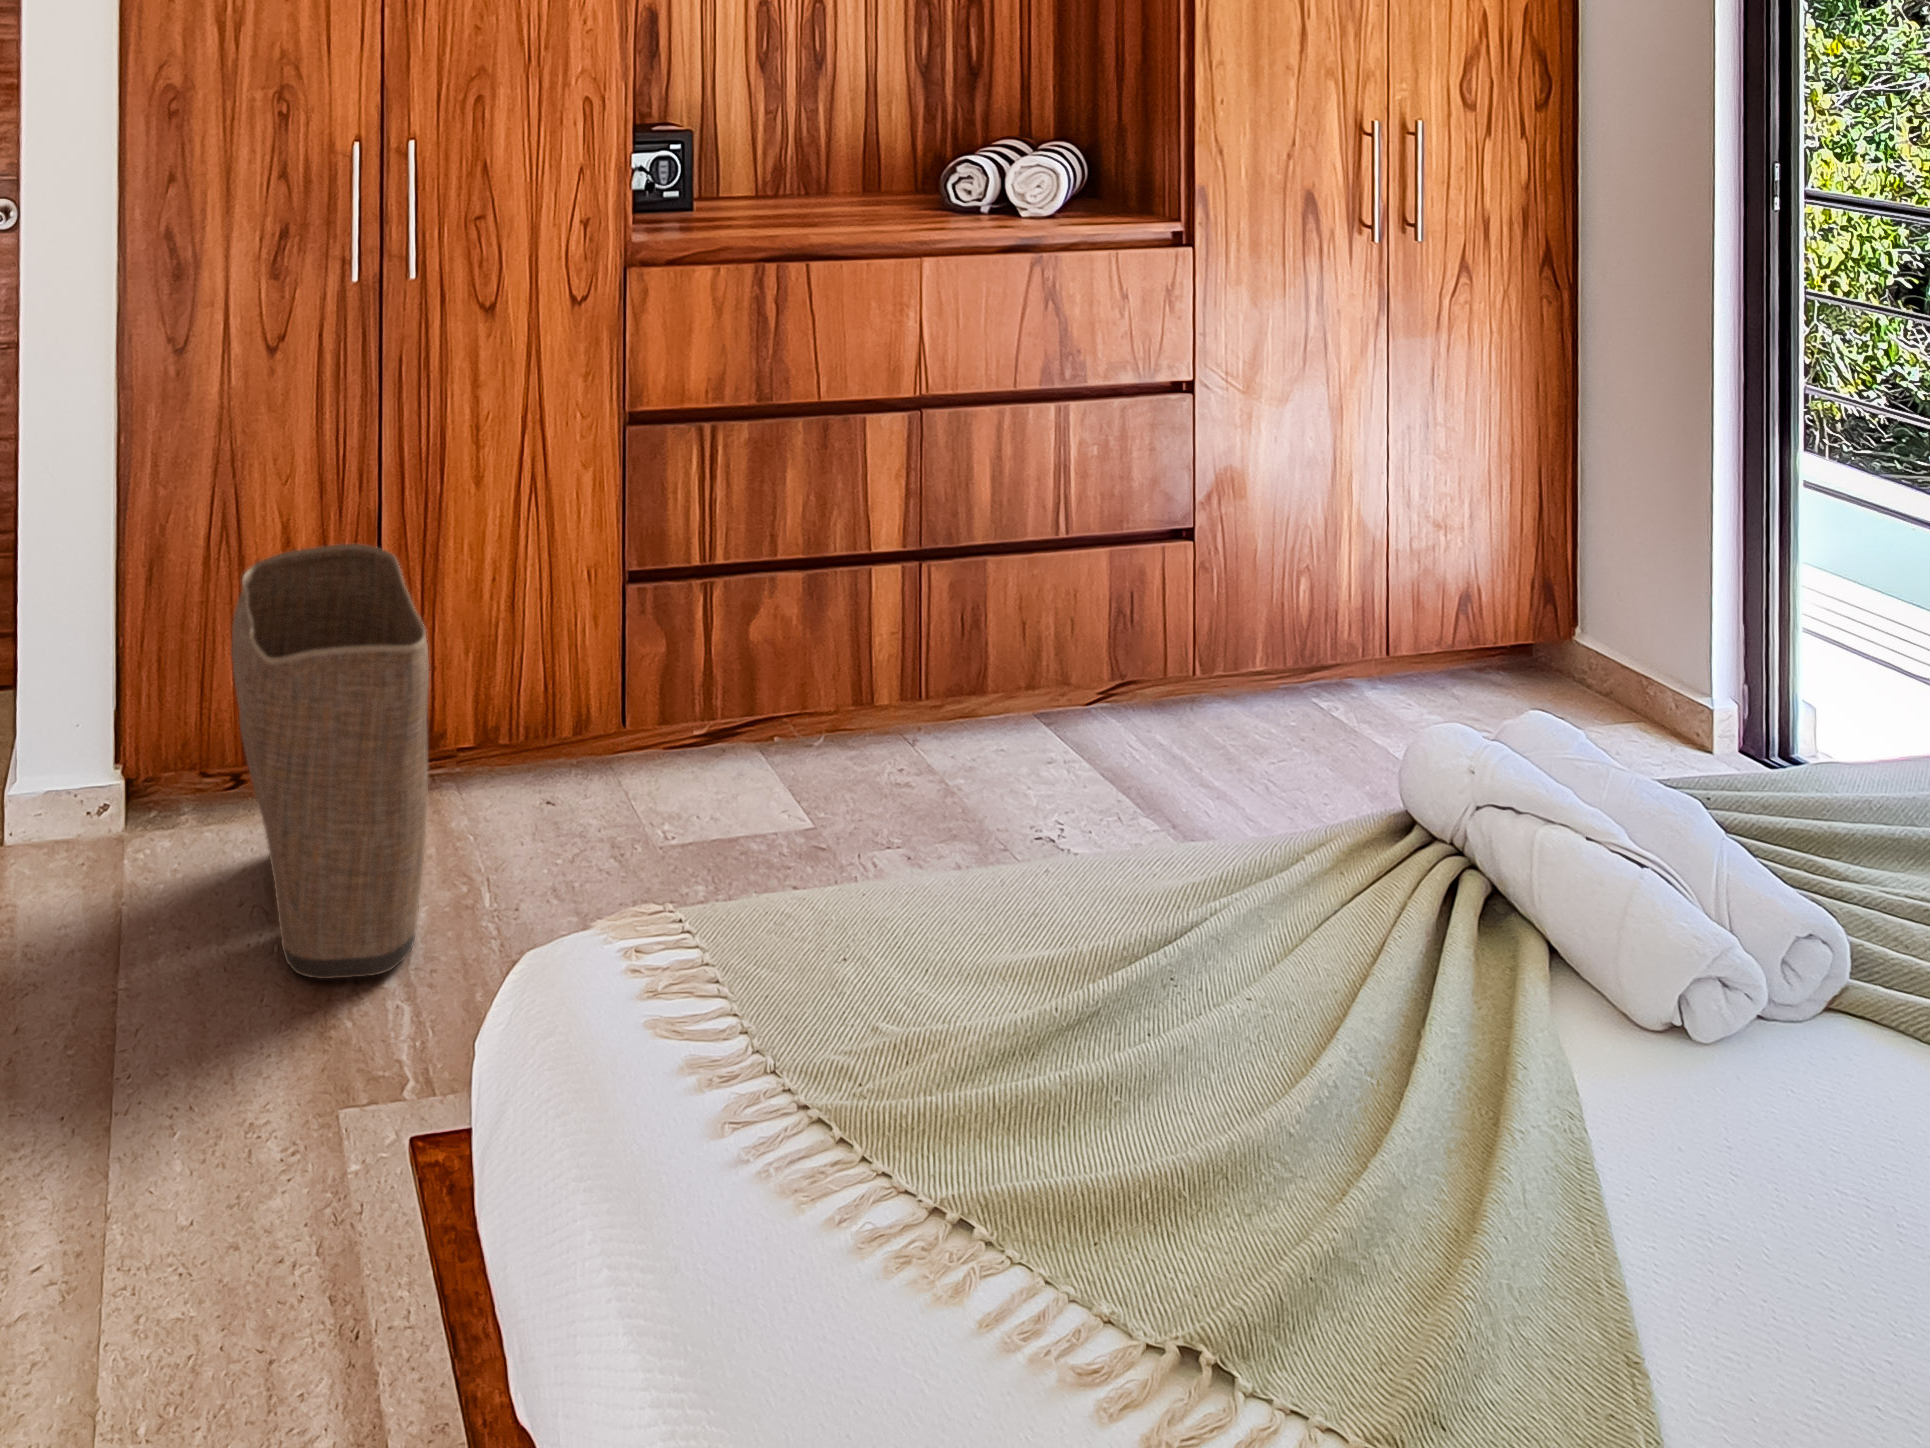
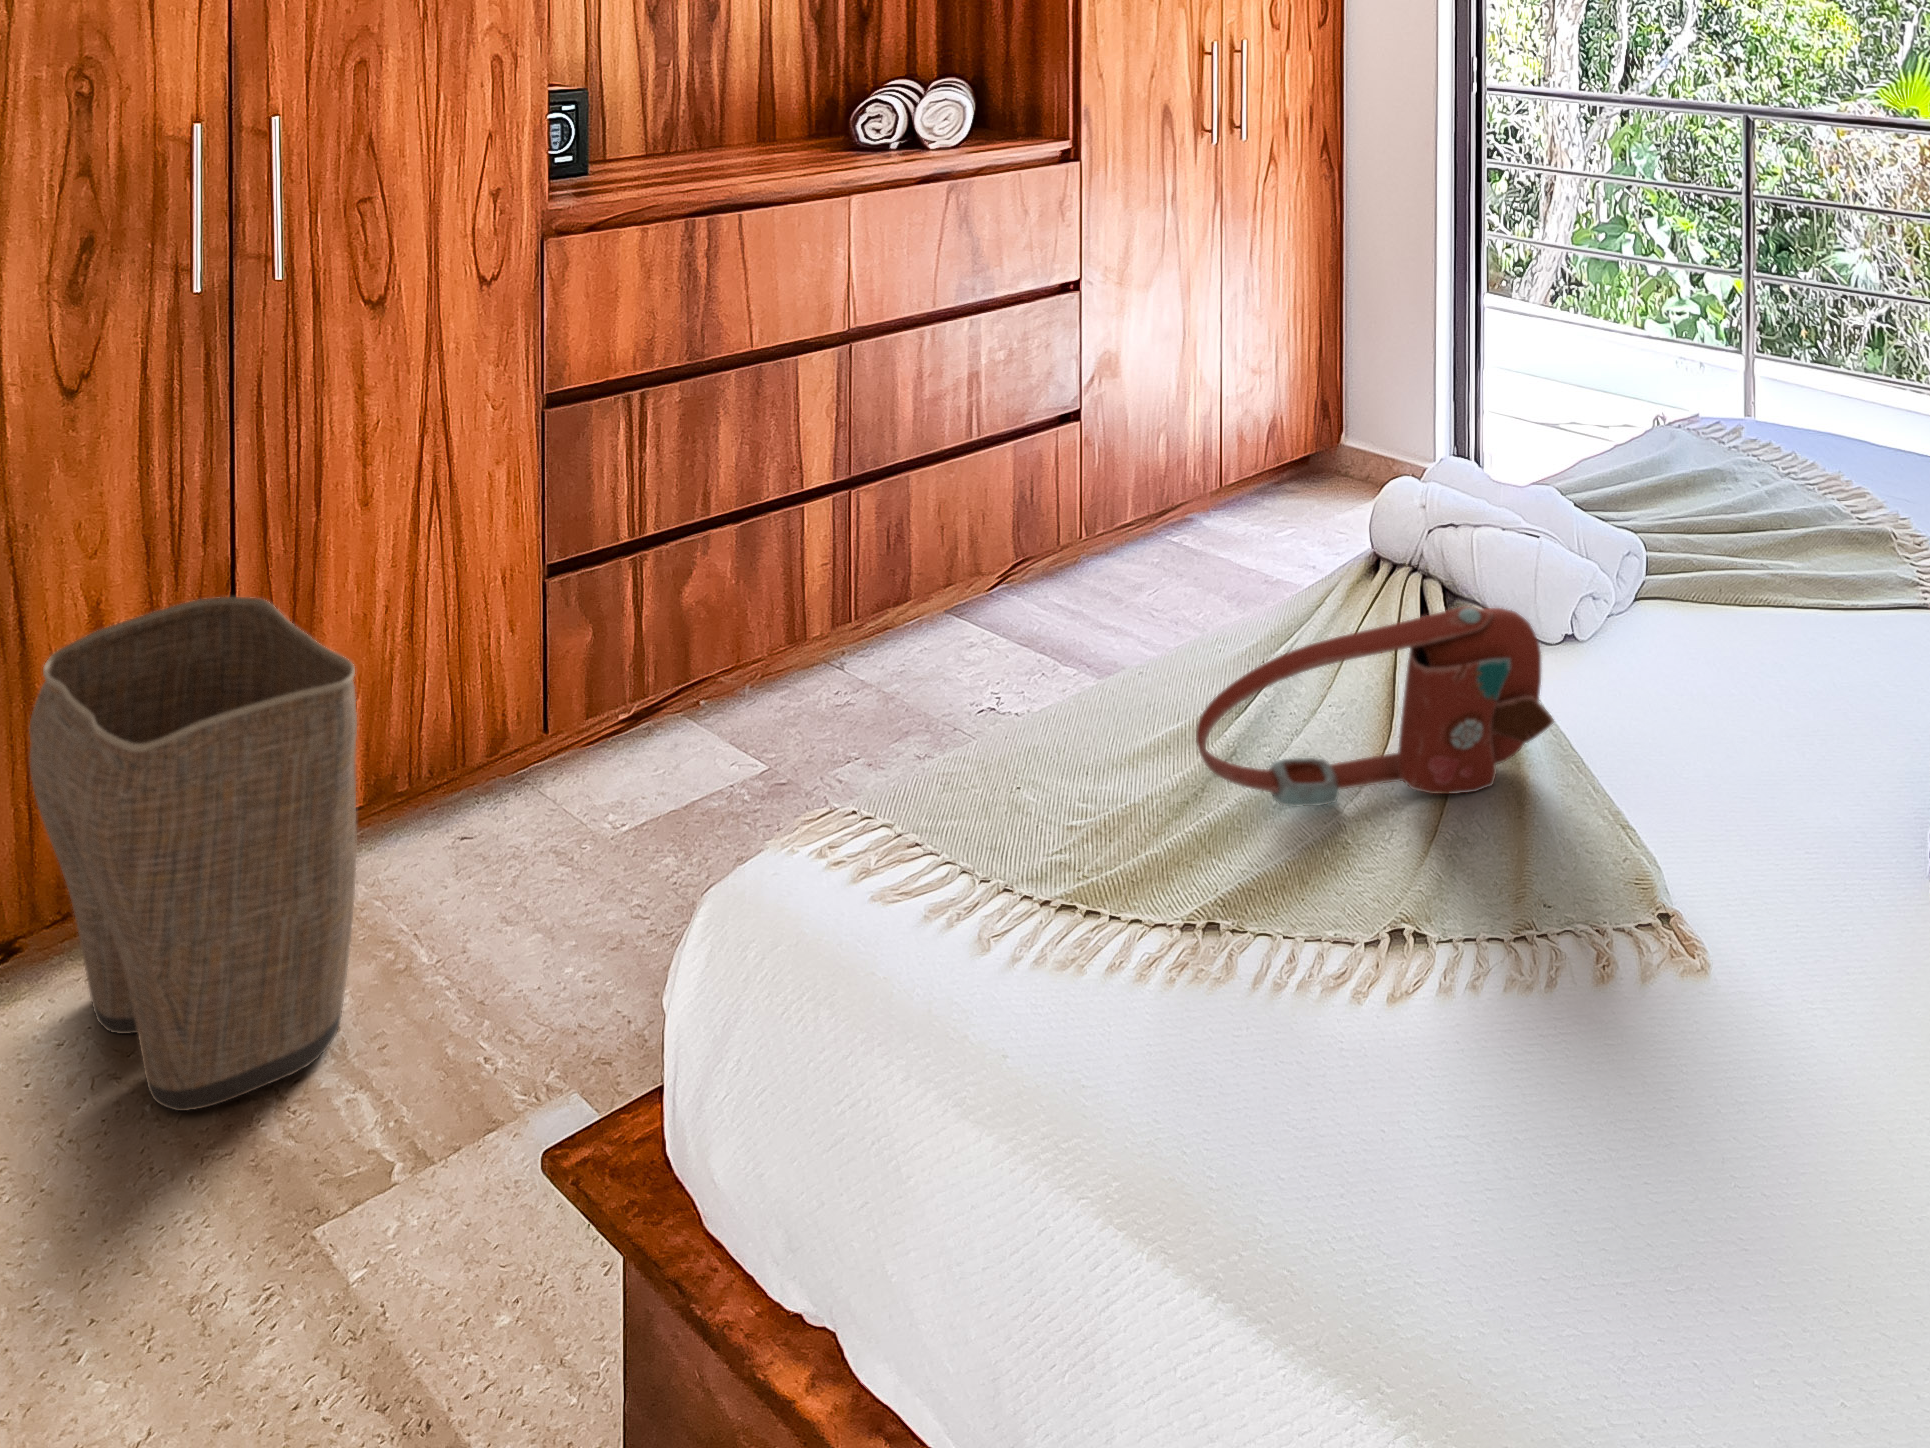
handbag: none [1001,918,1502,1196] -> present [1196,606,1554,806]

